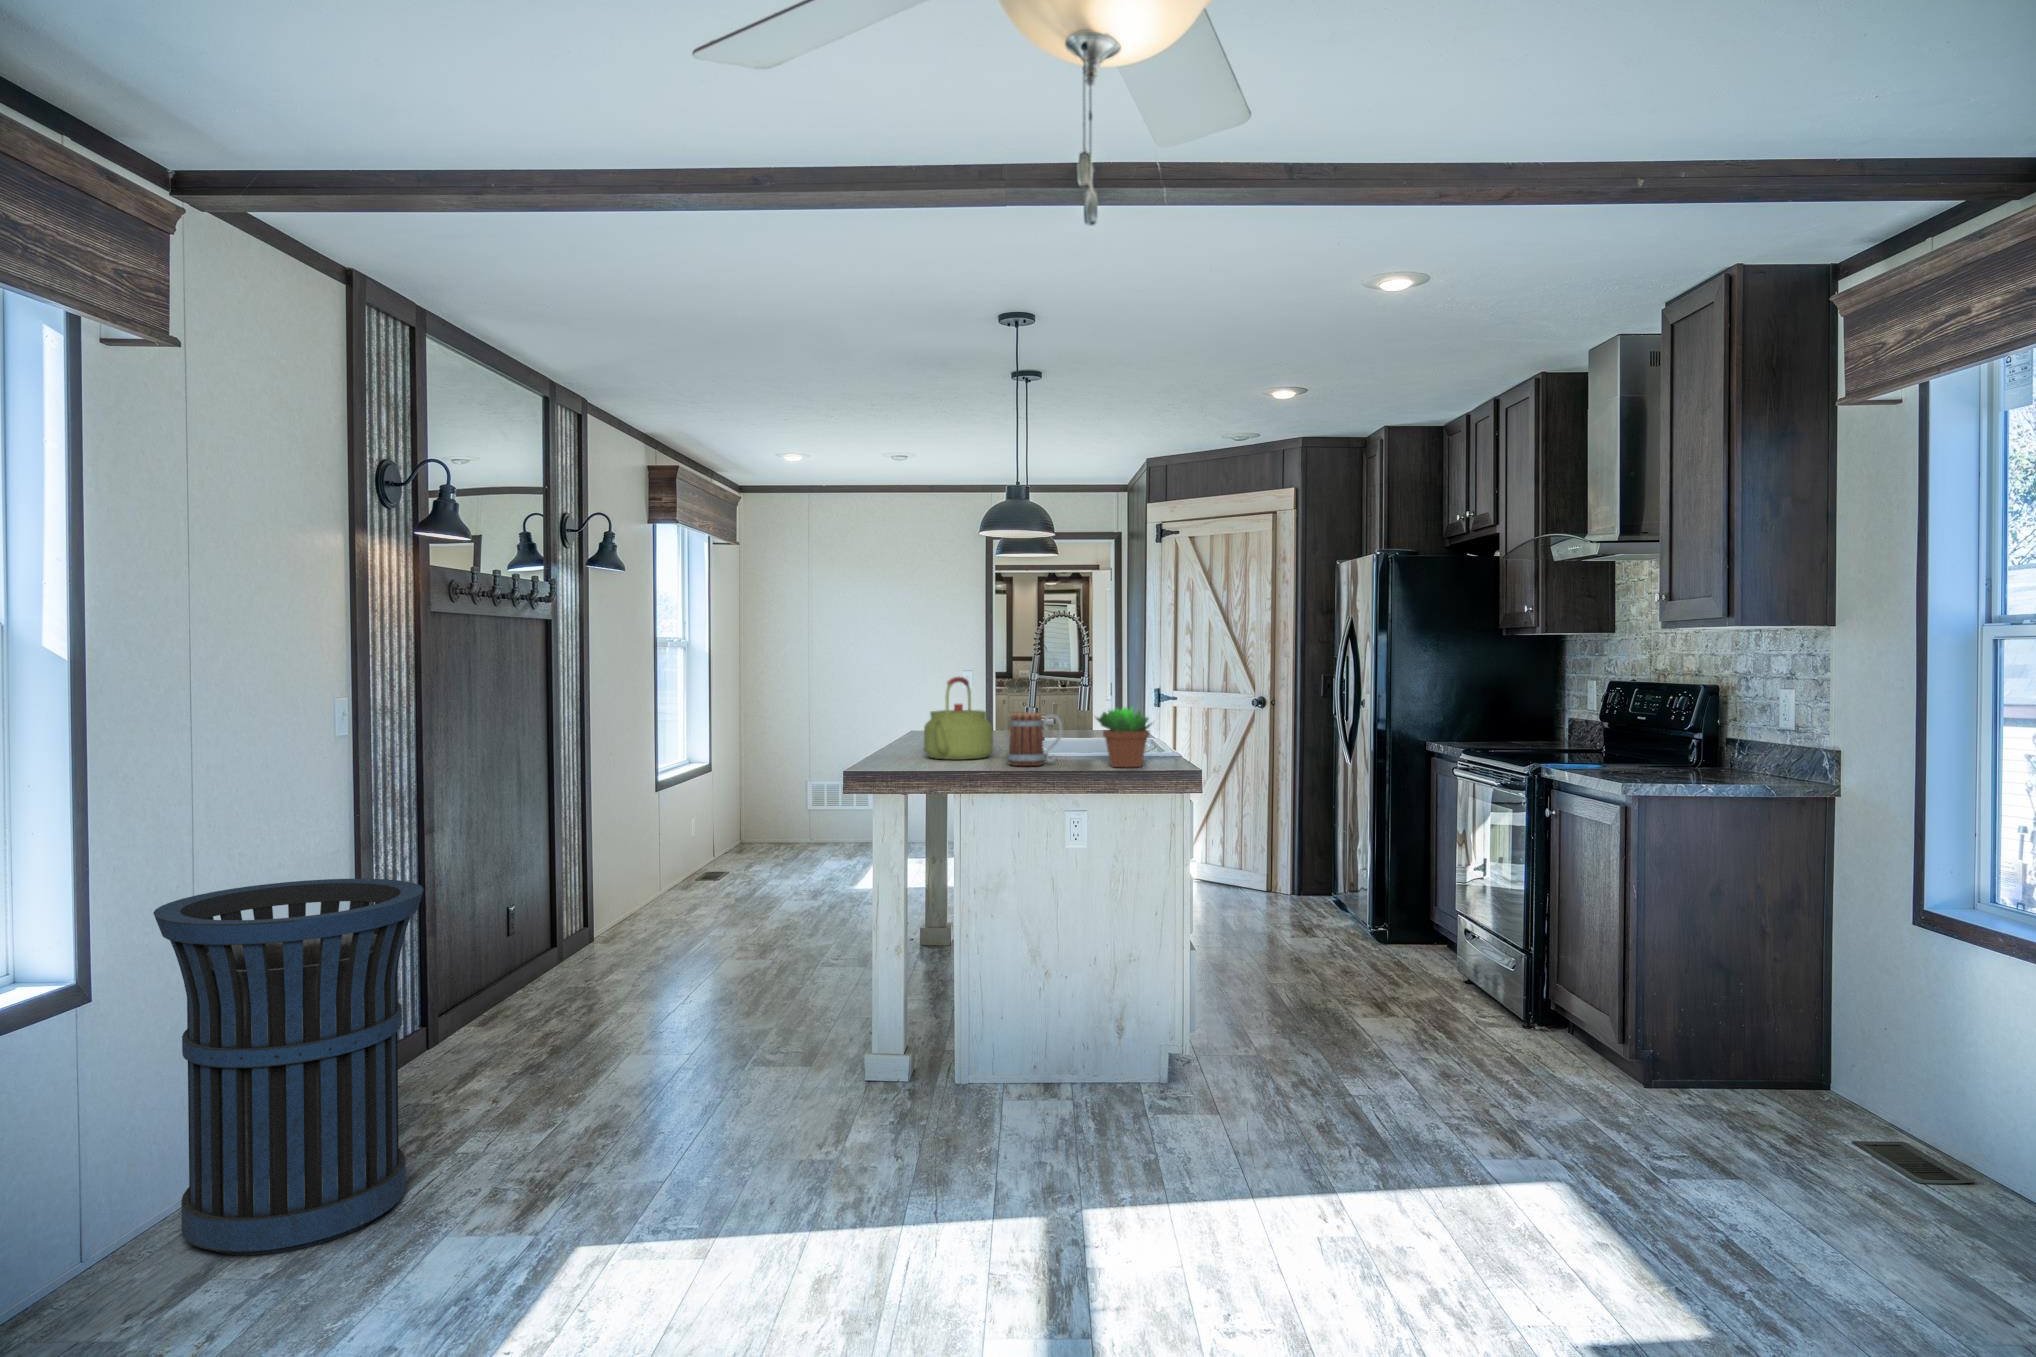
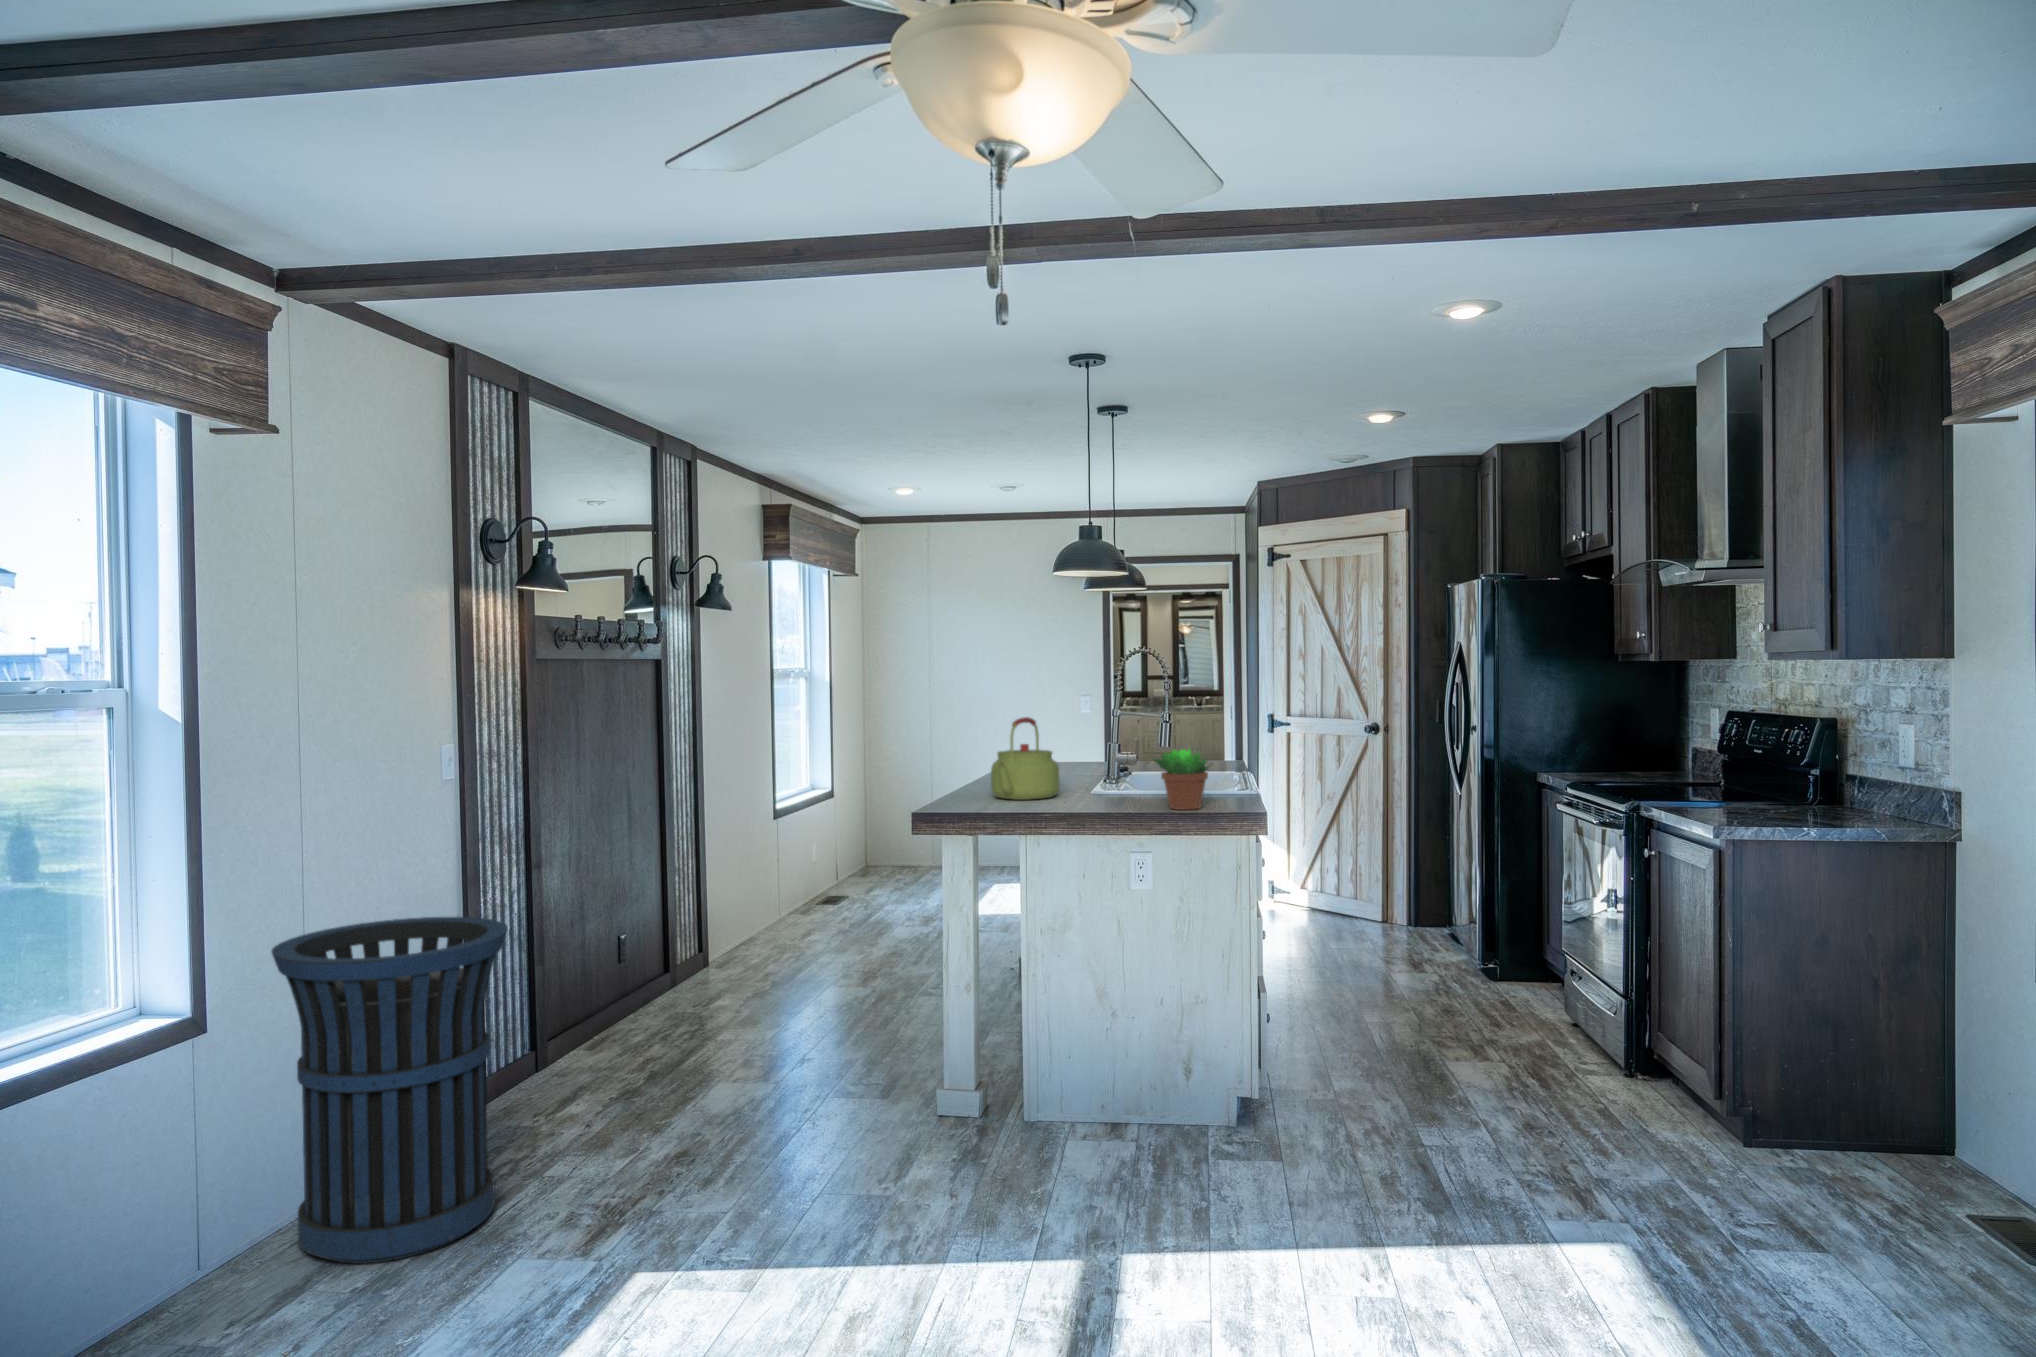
mug: present [1007,712,1063,766] -> none [1067,754,1122,808]

